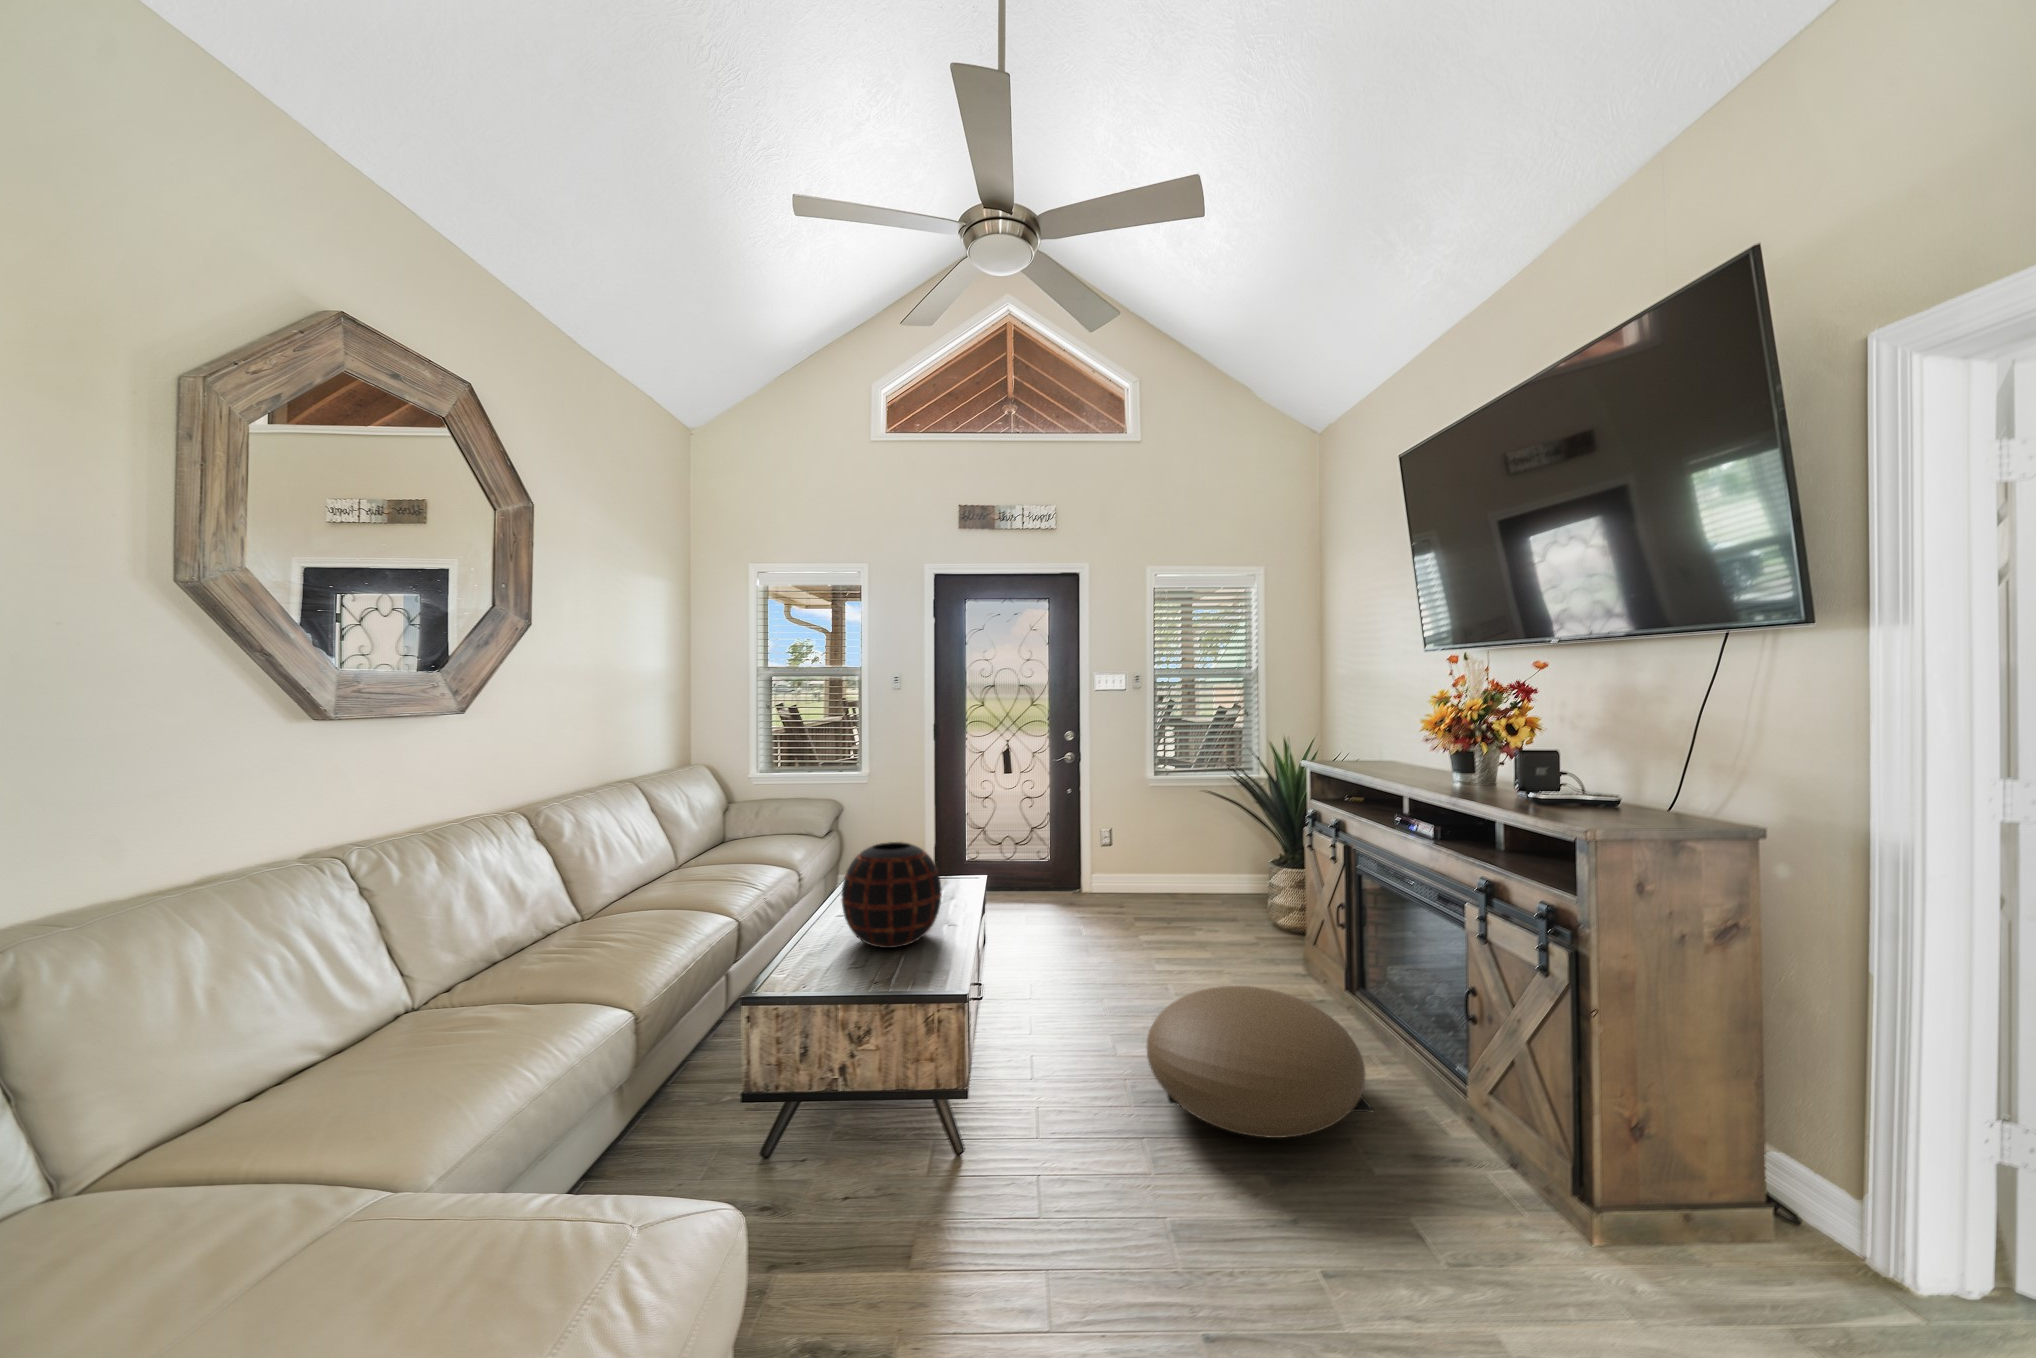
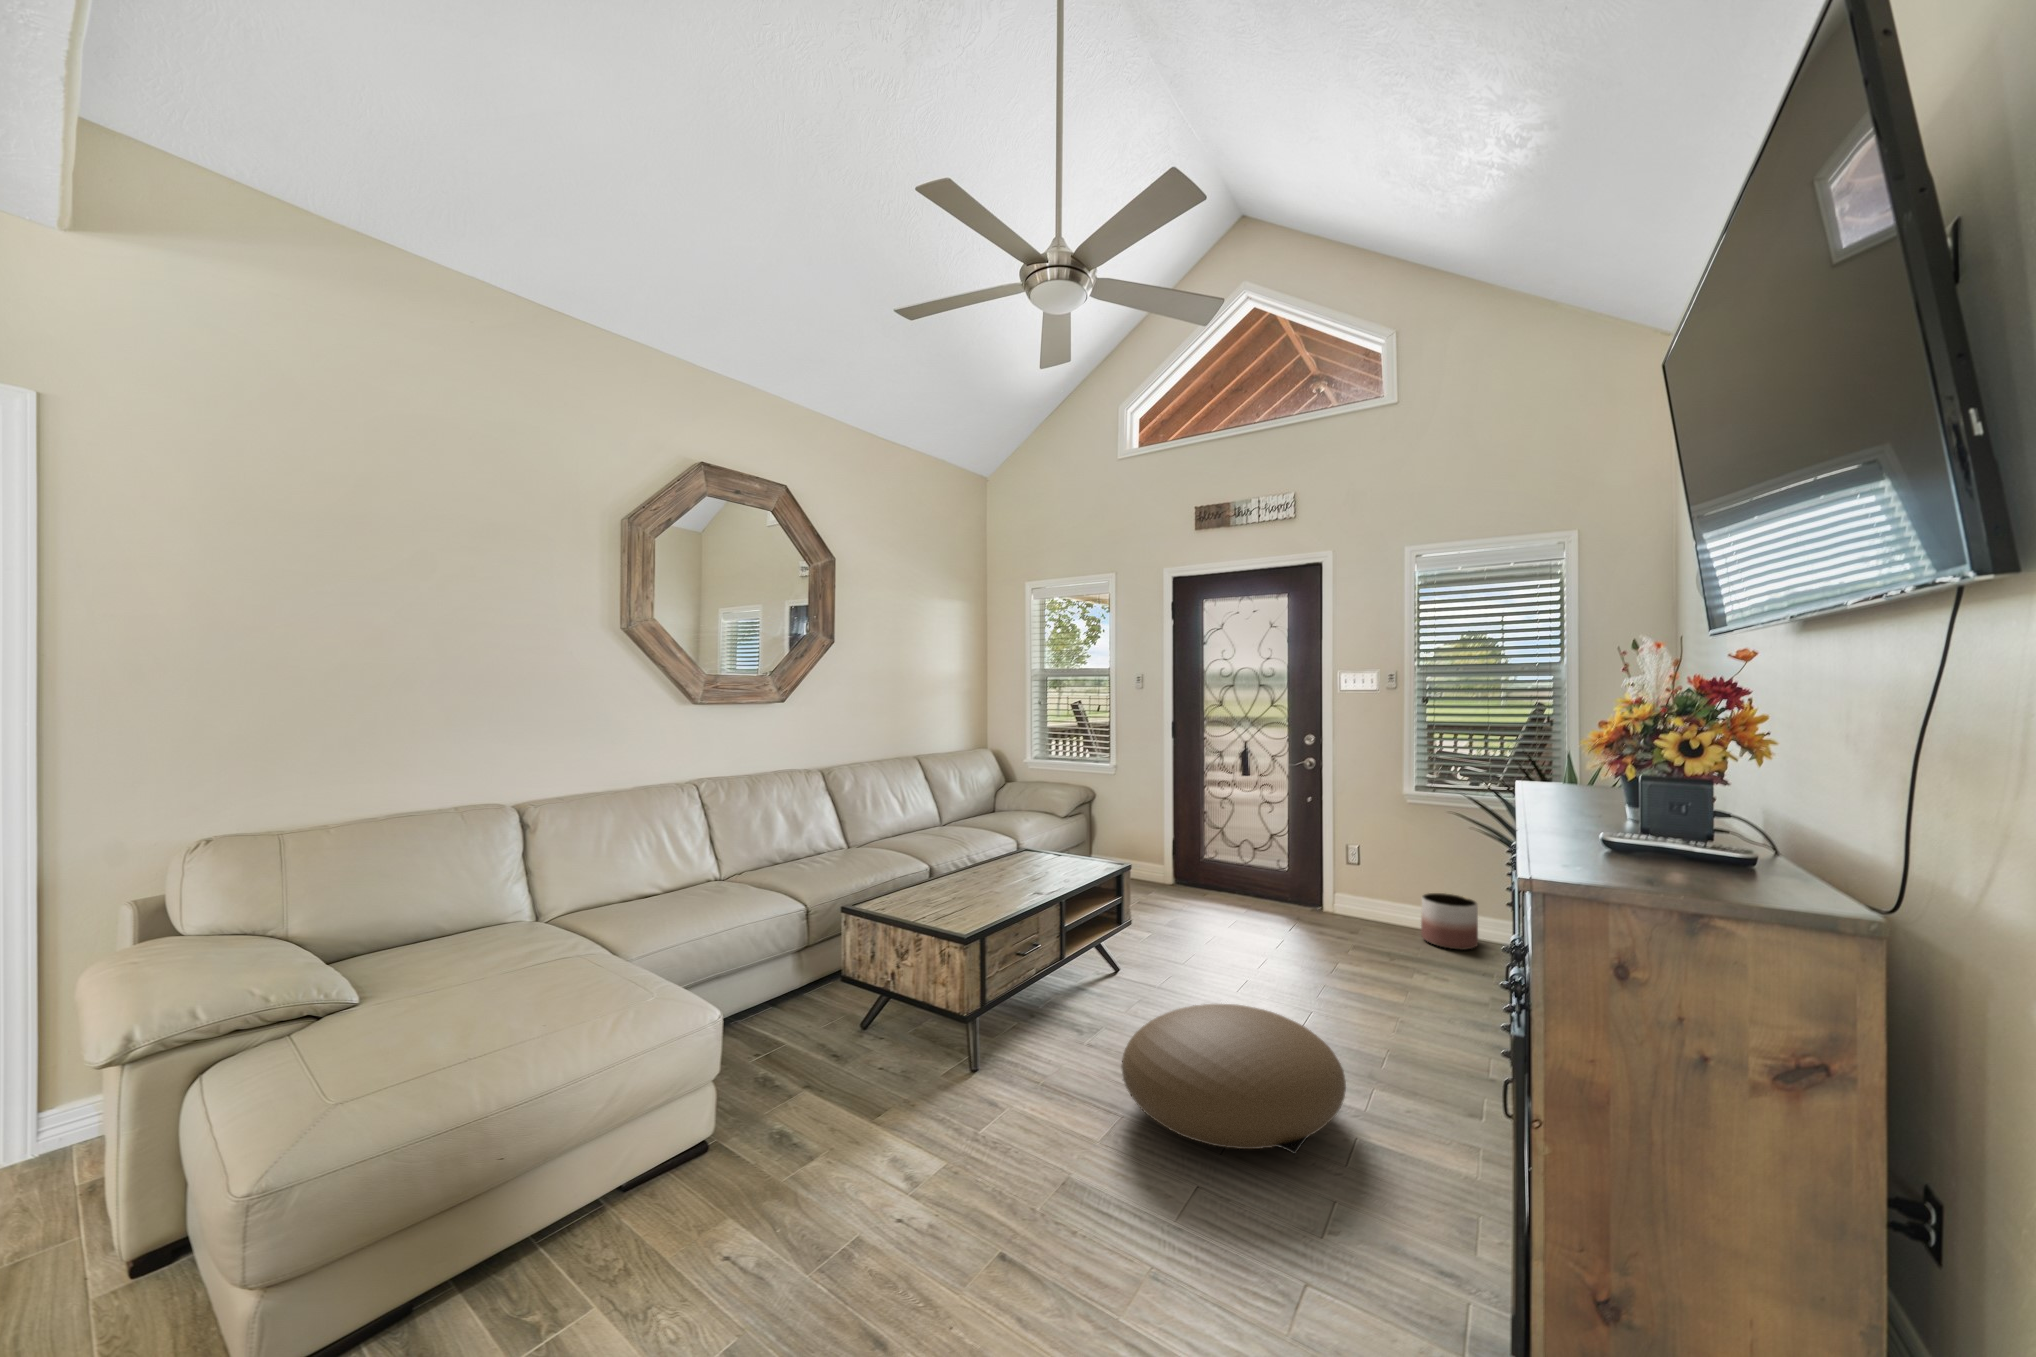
decorative vase: present [842,842,942,948] -> none [932,821,1010,902]
planter: none [1176,859,1220,904] -> present [1421,893,1478,950]

